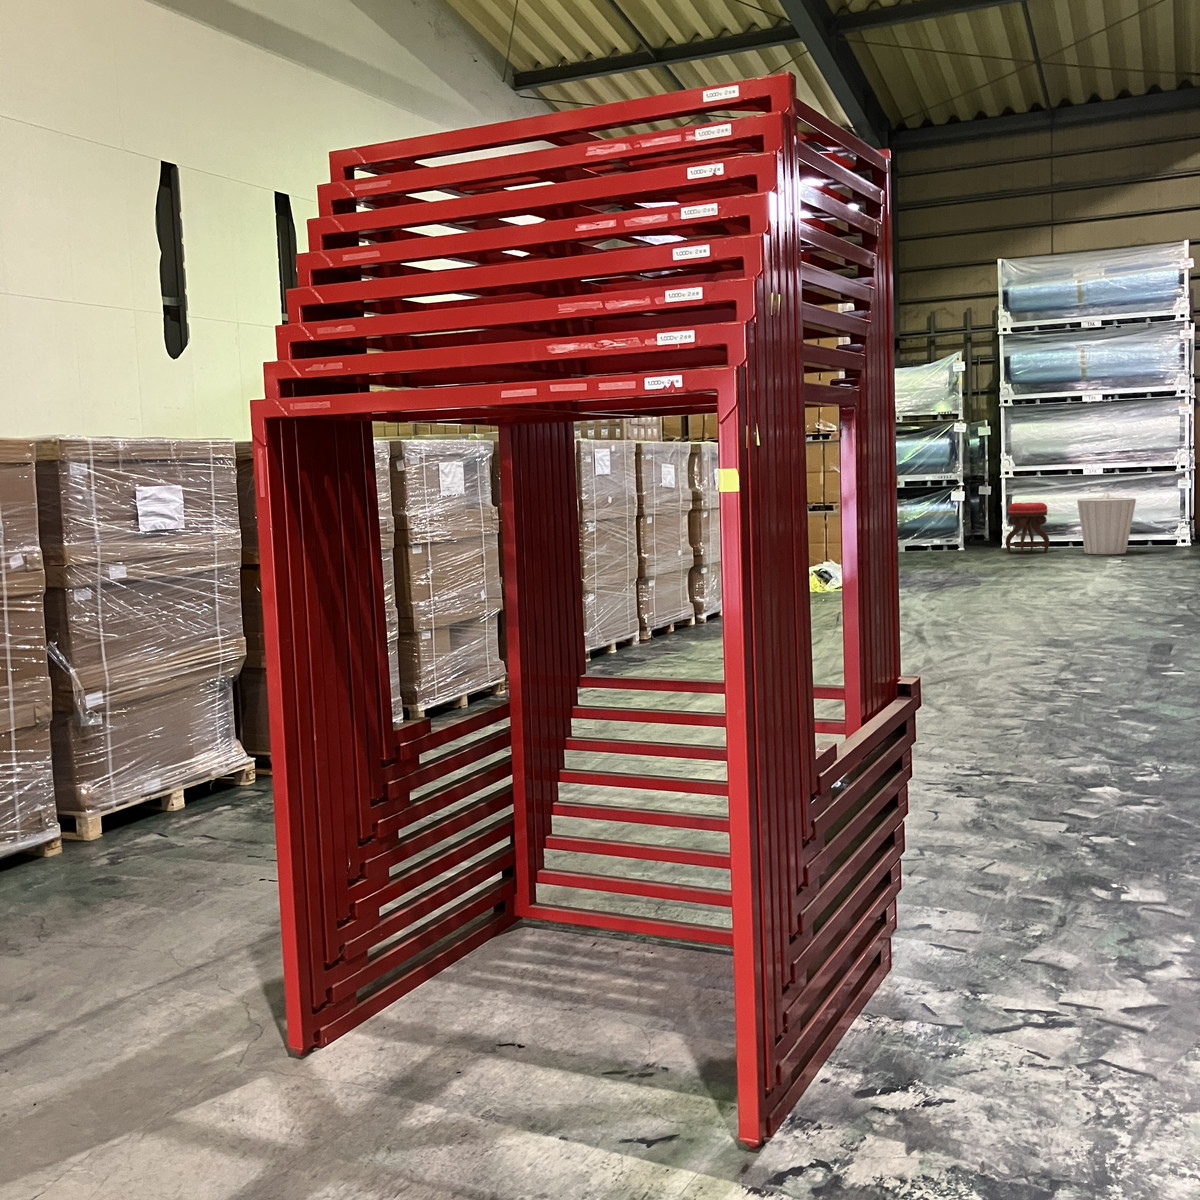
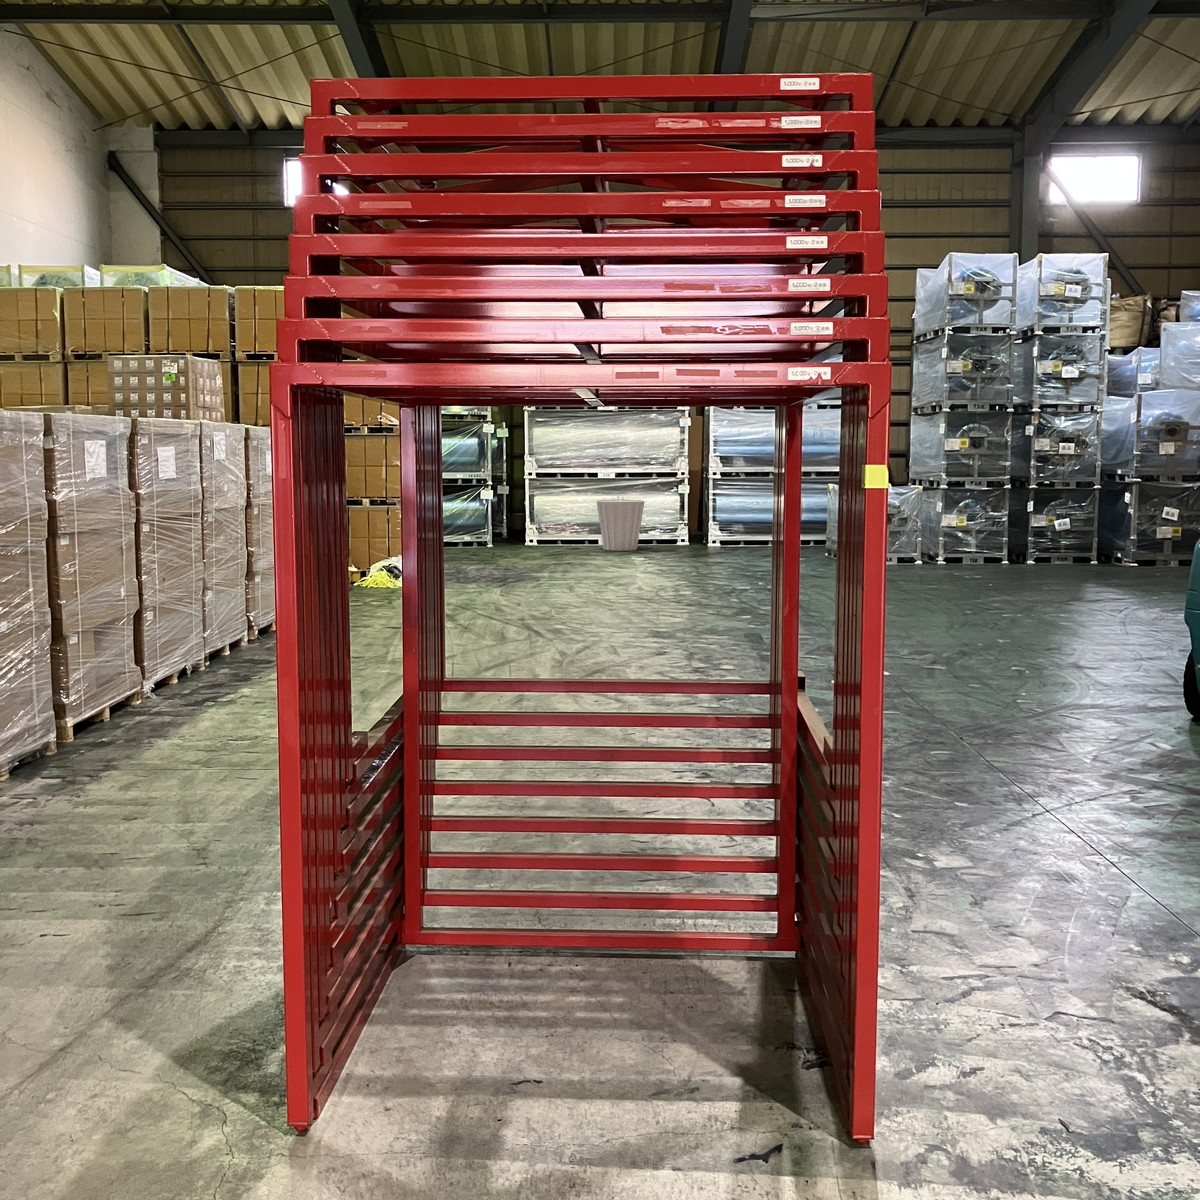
stool: present [1006,502,1049,554] -> none [534,502,573,551]

